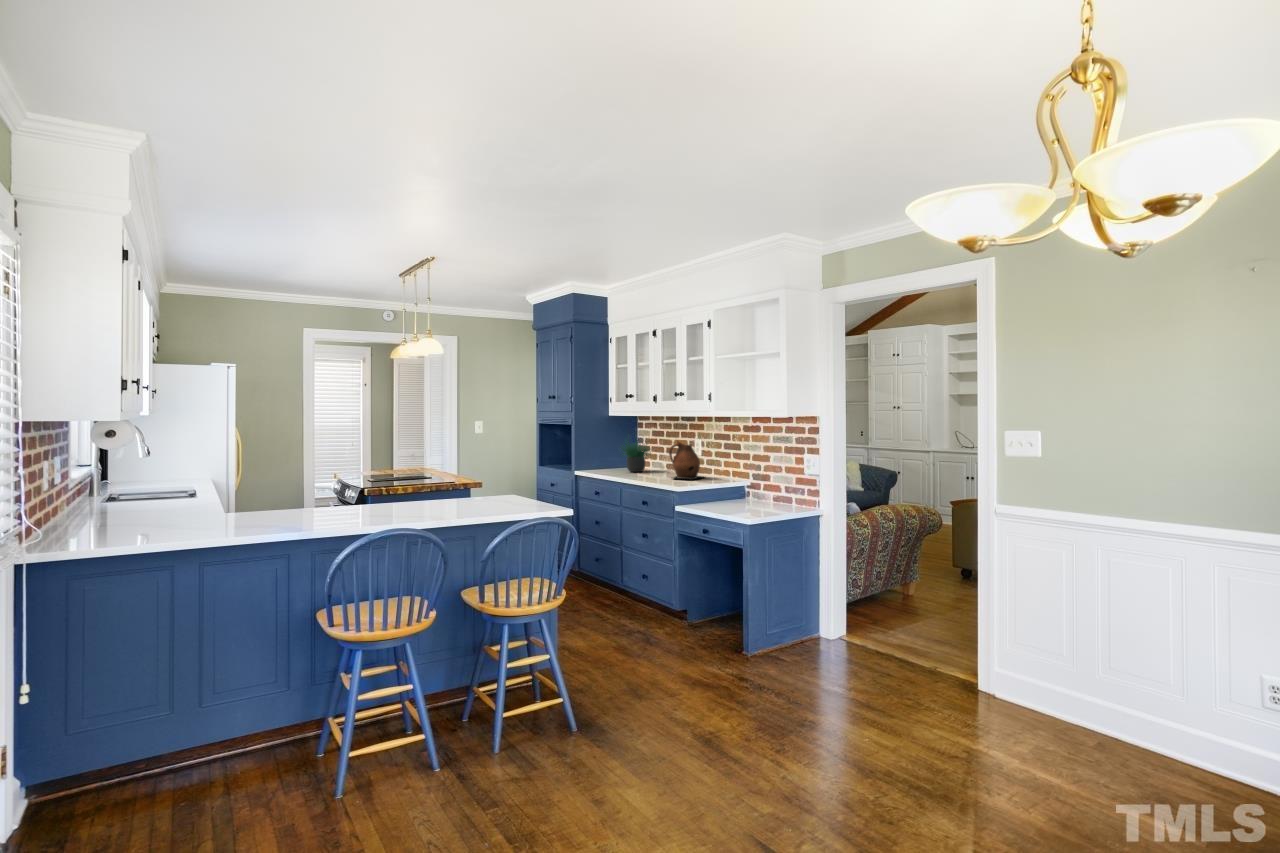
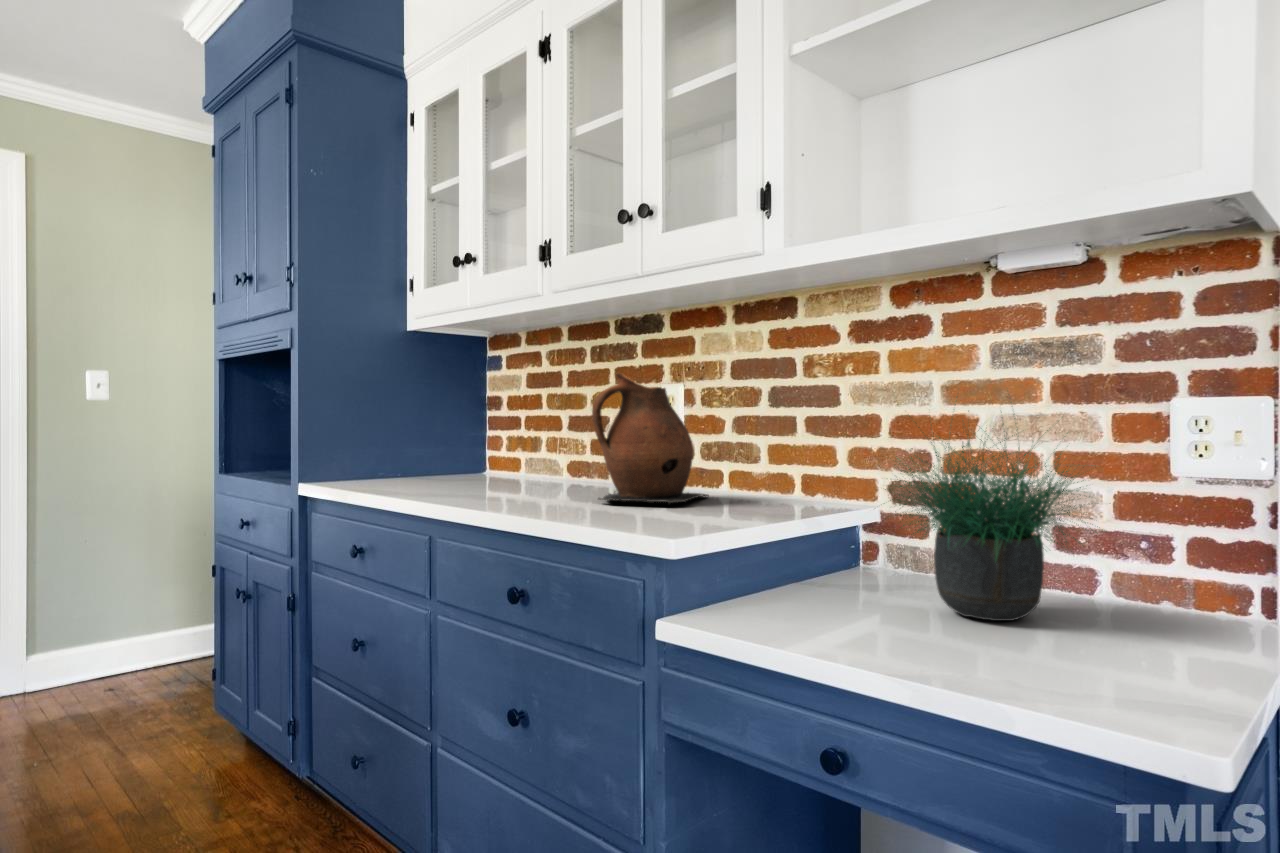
potted plant: present [622,441,649,472] -> present [885,428,1091,621]

